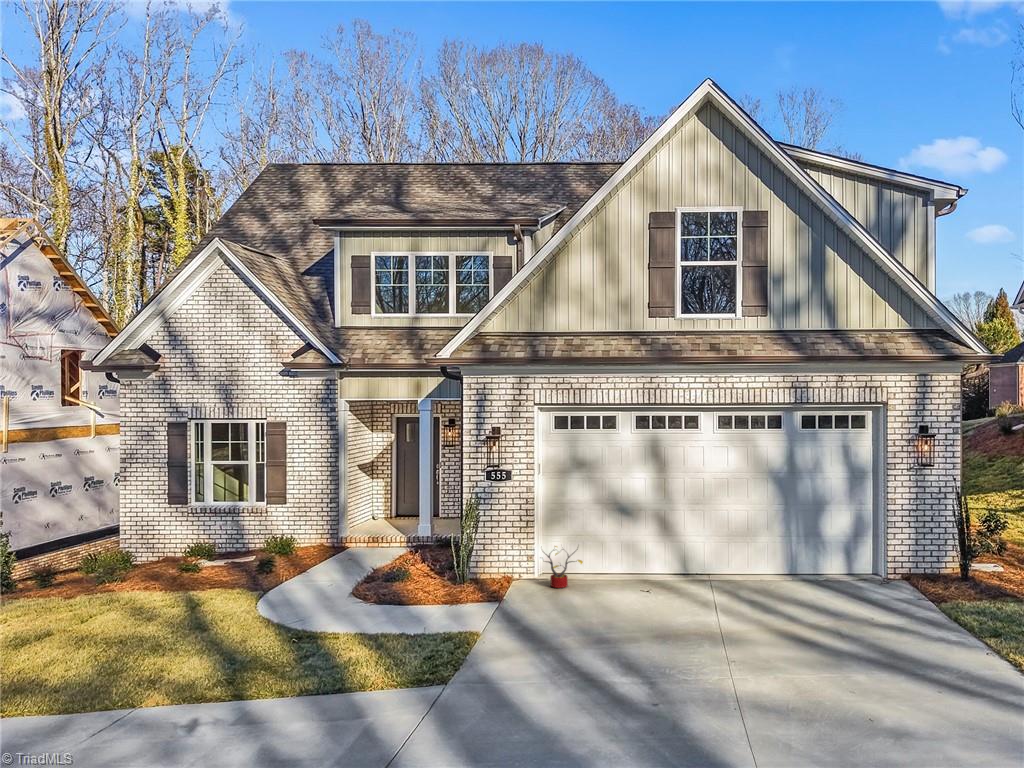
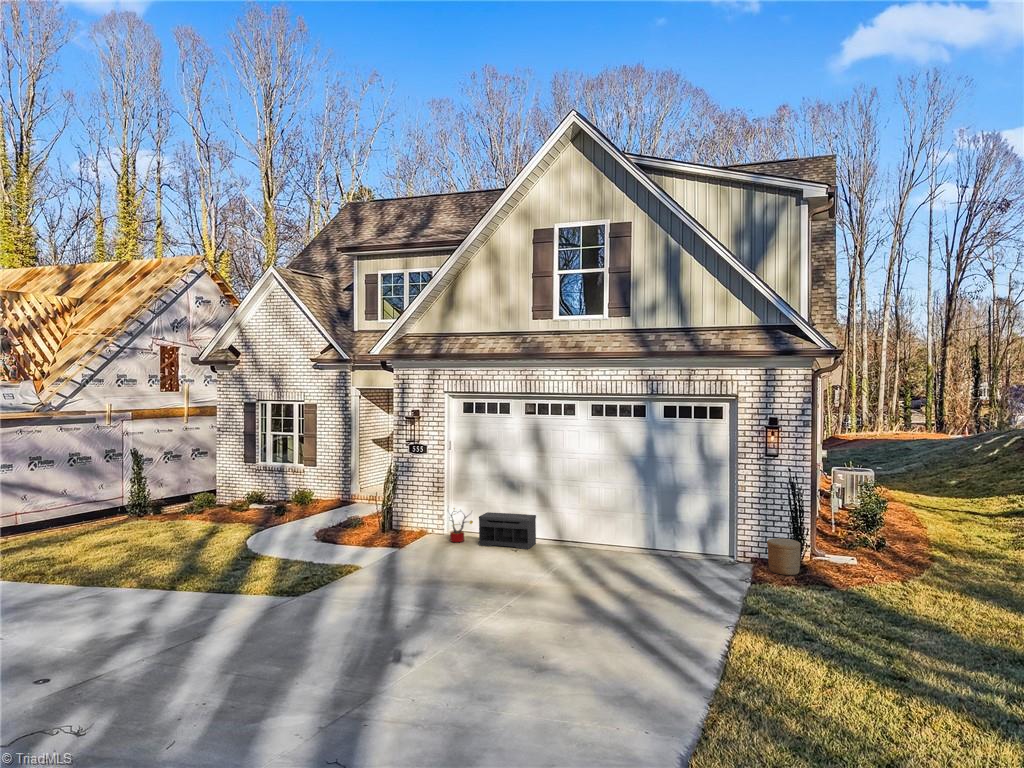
bench: none [591,547,658,589] -> present [479,512,536,549]
woven basket: none [926,551,963,589] -> present [767,538,801,575]

